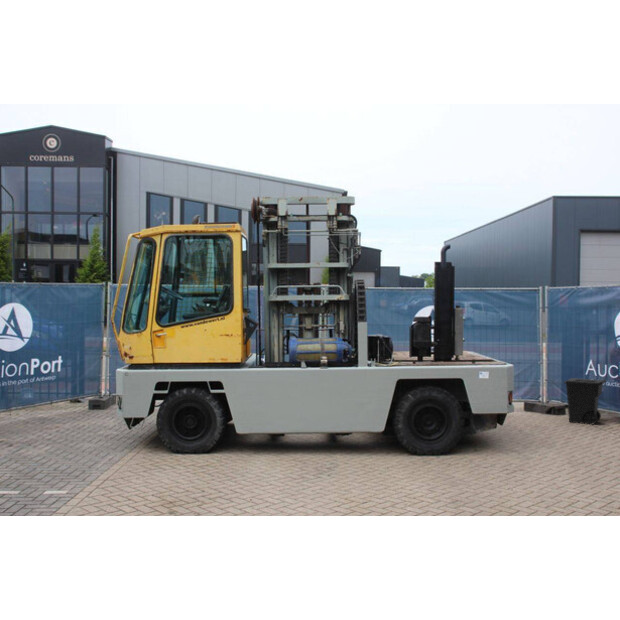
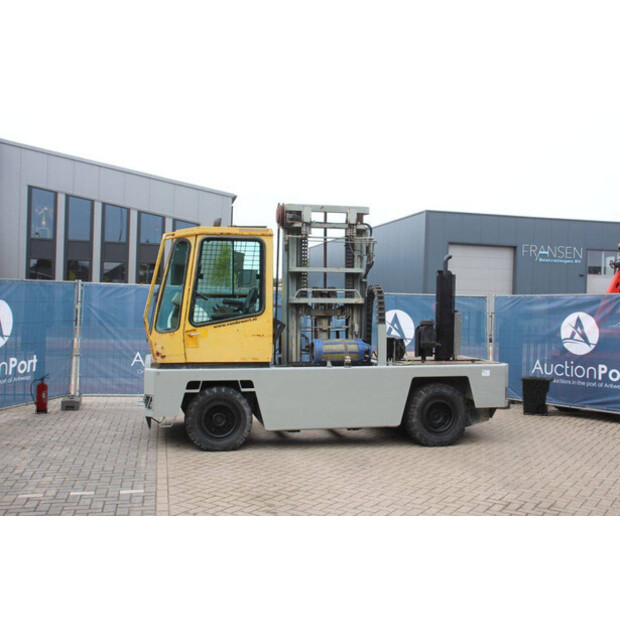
fire extinguisher: none [54,374,75,413] -> present [30,374,49,414]

